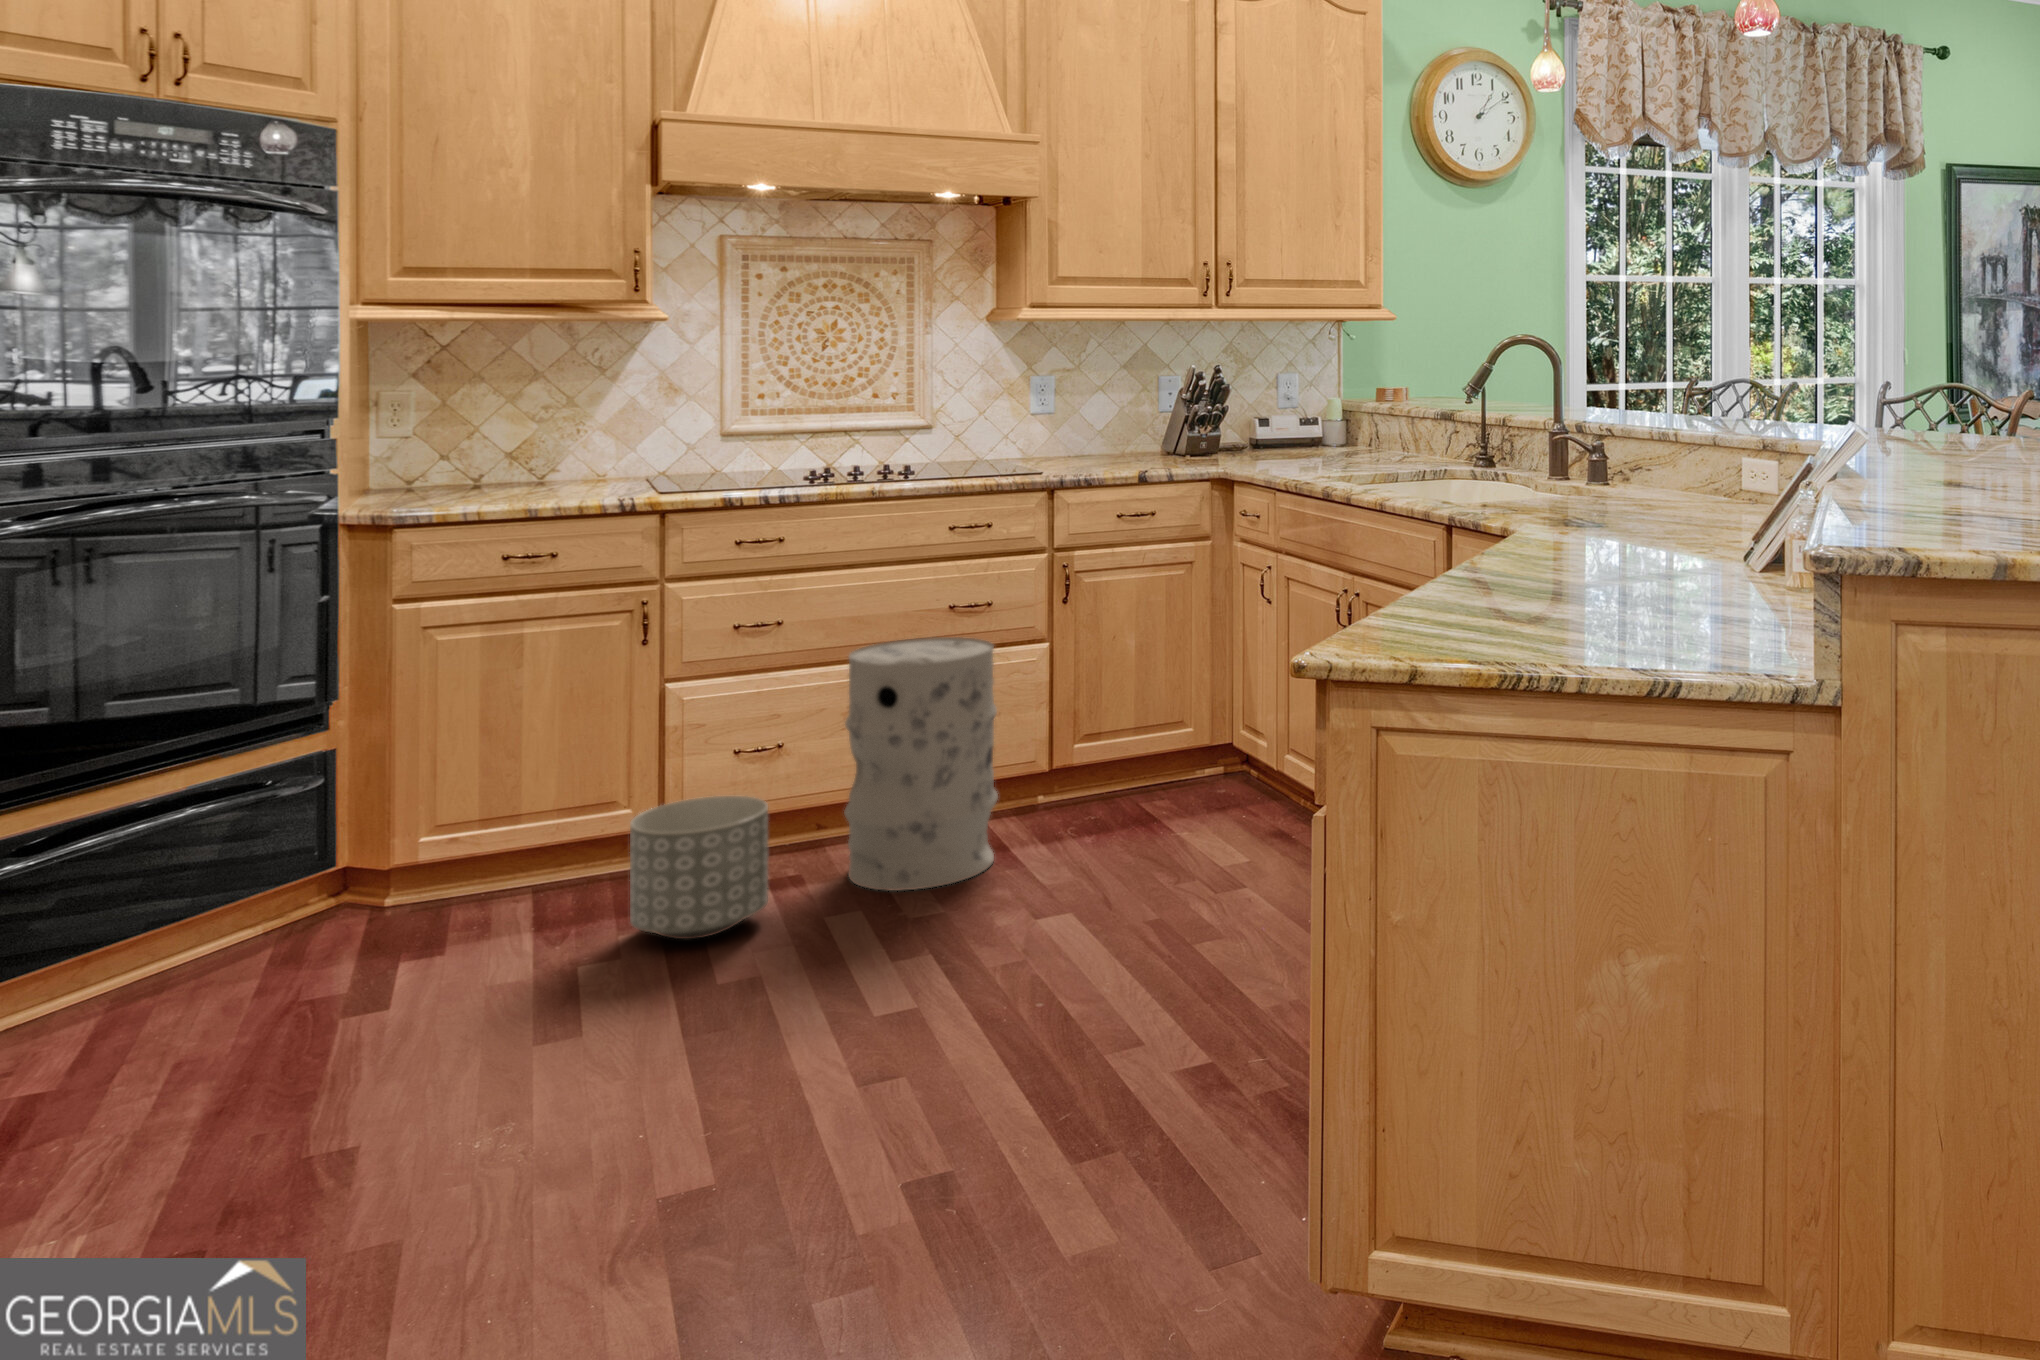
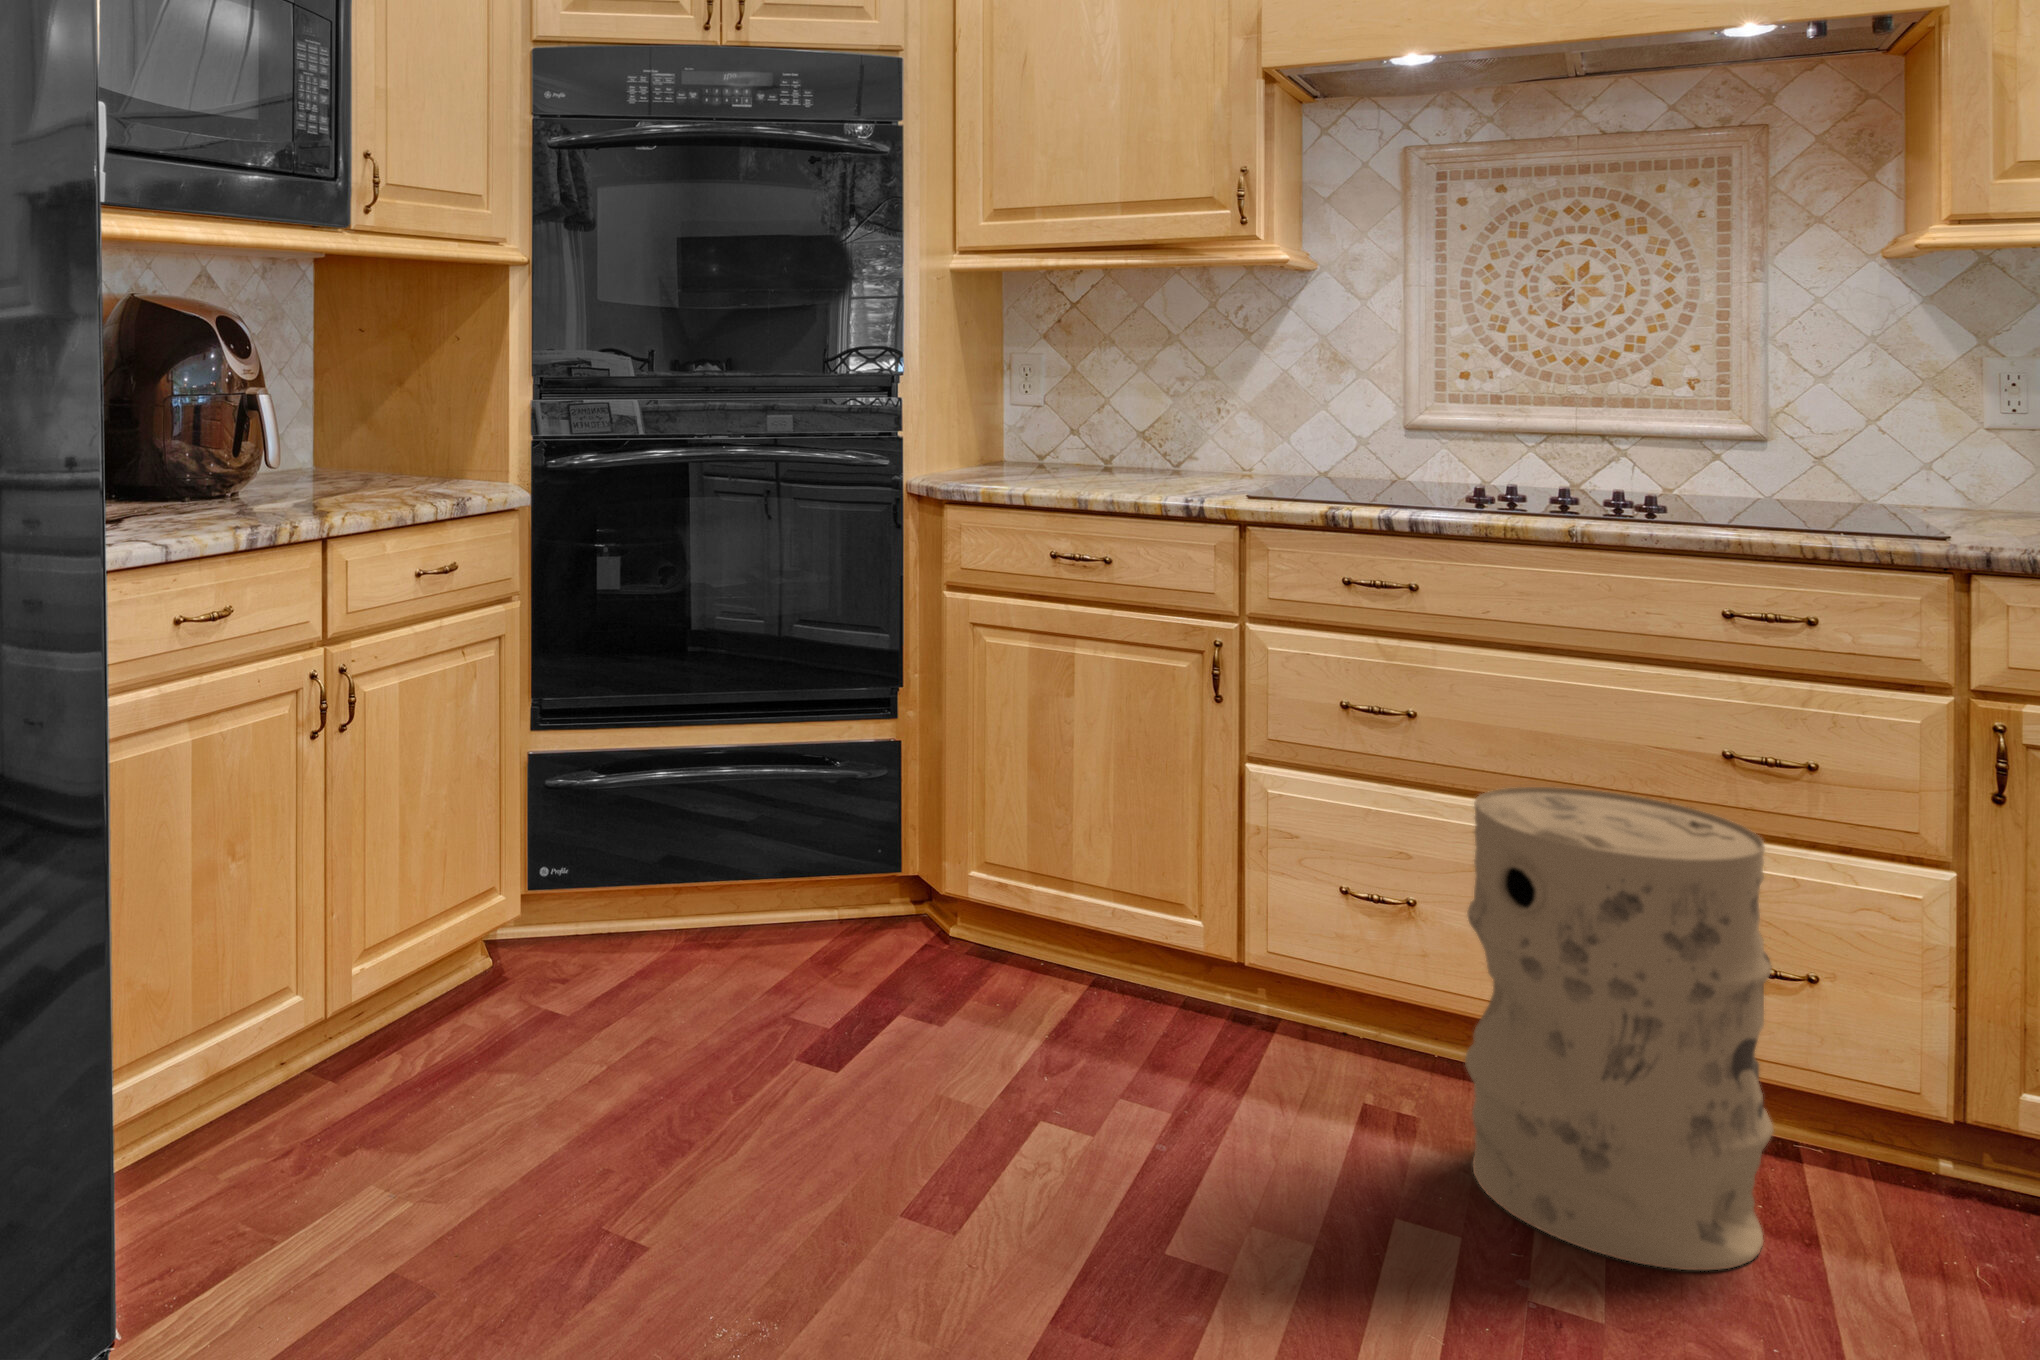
planter: present [630,796,768,939] -> none [1113,940,1309,1164]

